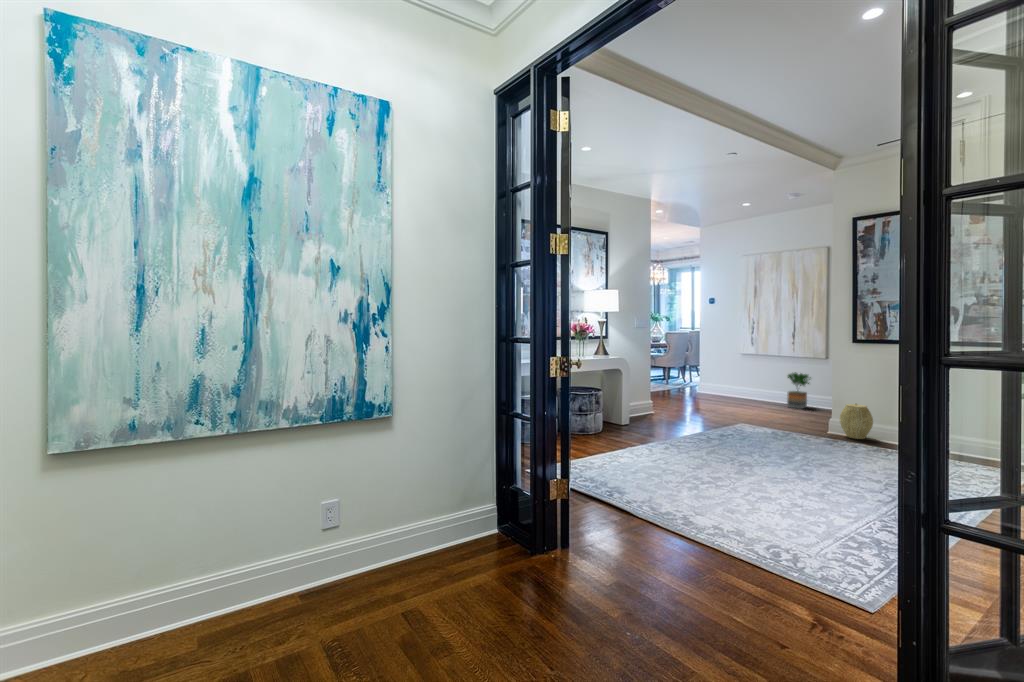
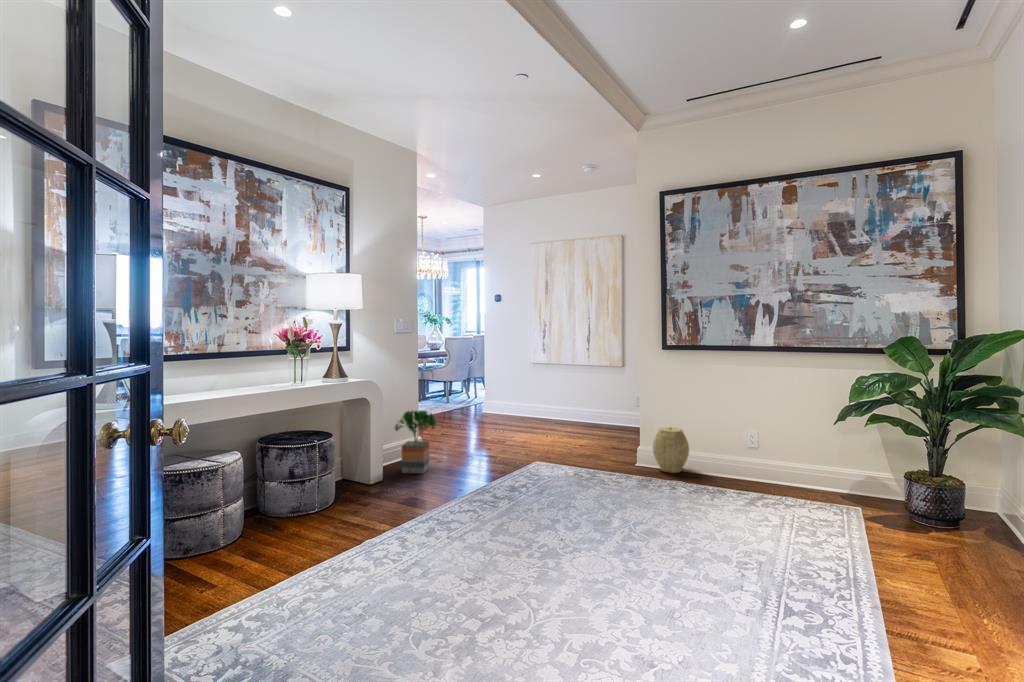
potted tree: present [787,372,811,409] -> present [395,410,437,473]

